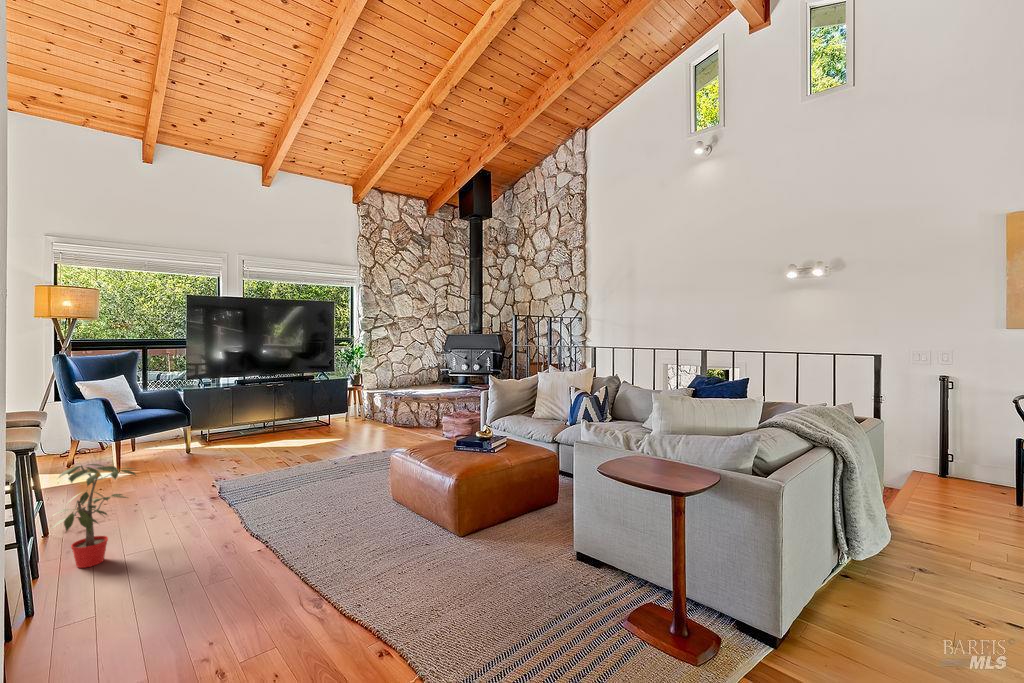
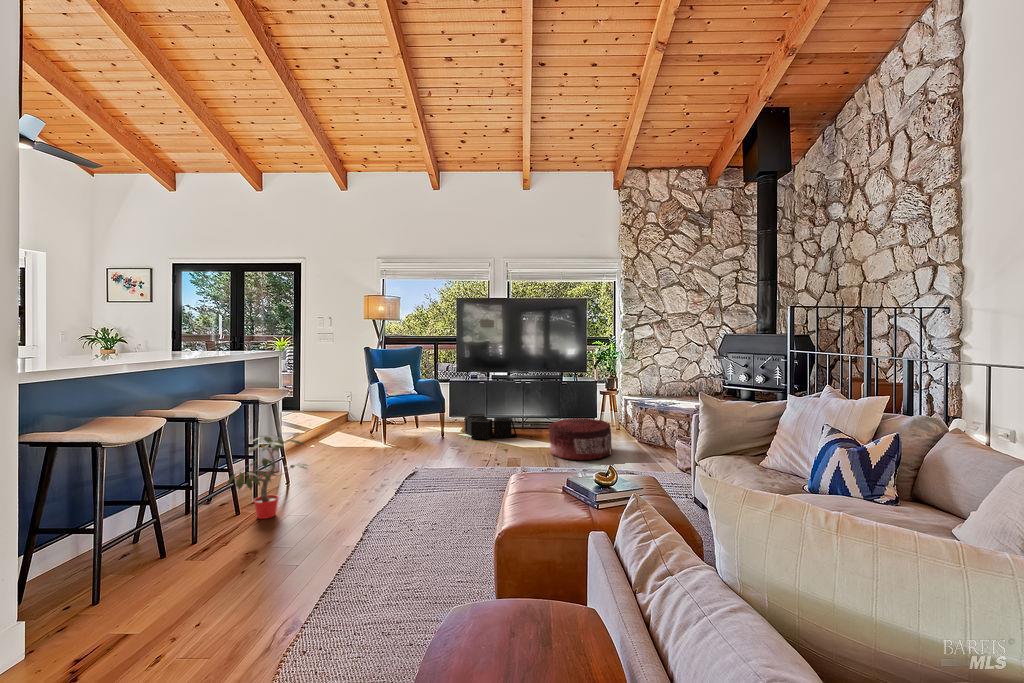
pouf: none [333,411,392,449] -> present [549,418,612,460]
storage bin: none [211,421,280,449] -> present [465,414,517,439]

